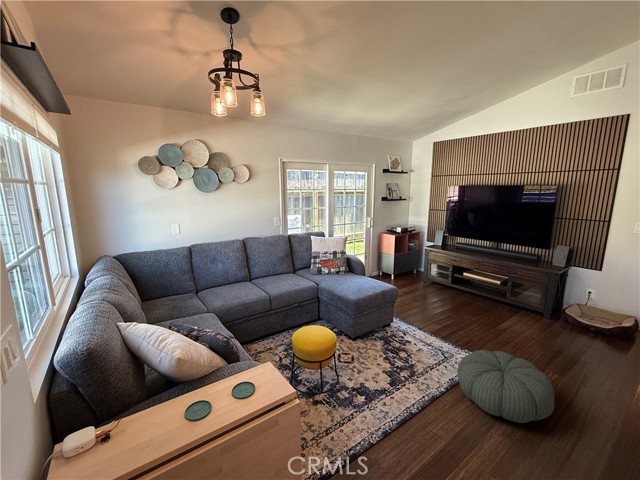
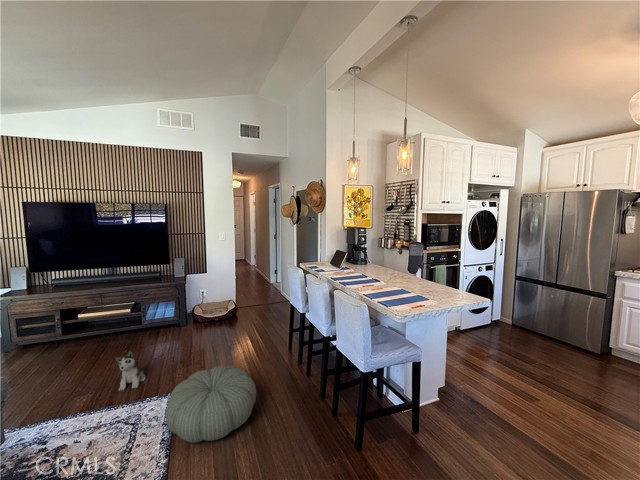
plush toy: none [456,309,478,340] -> present [115,351,145,391]

